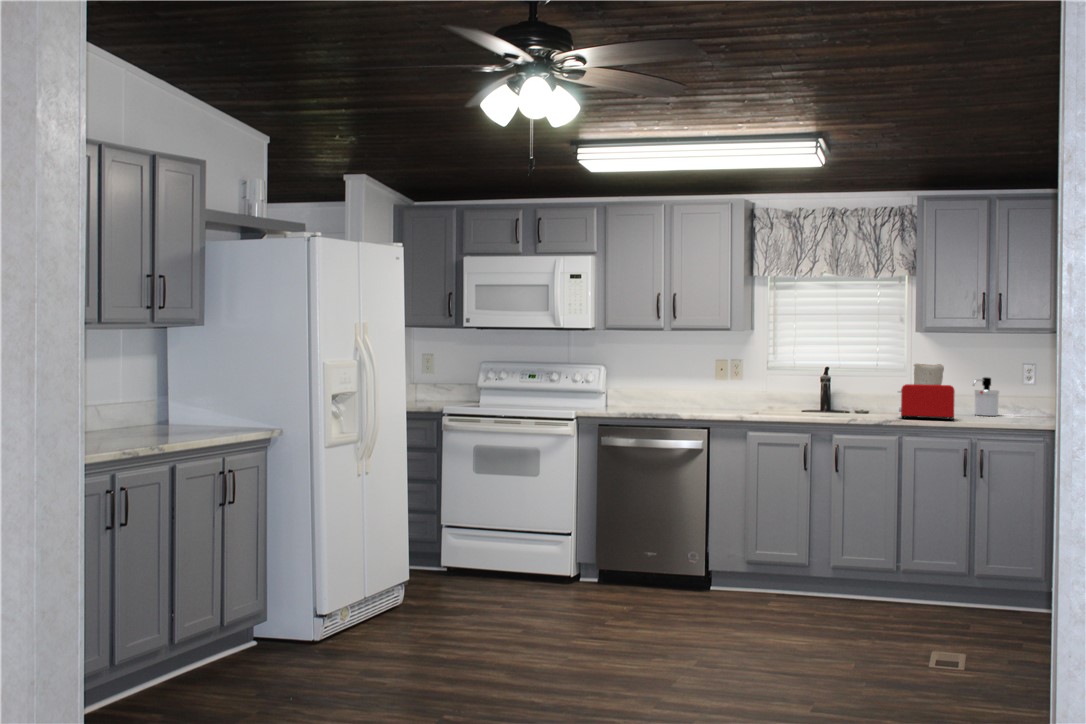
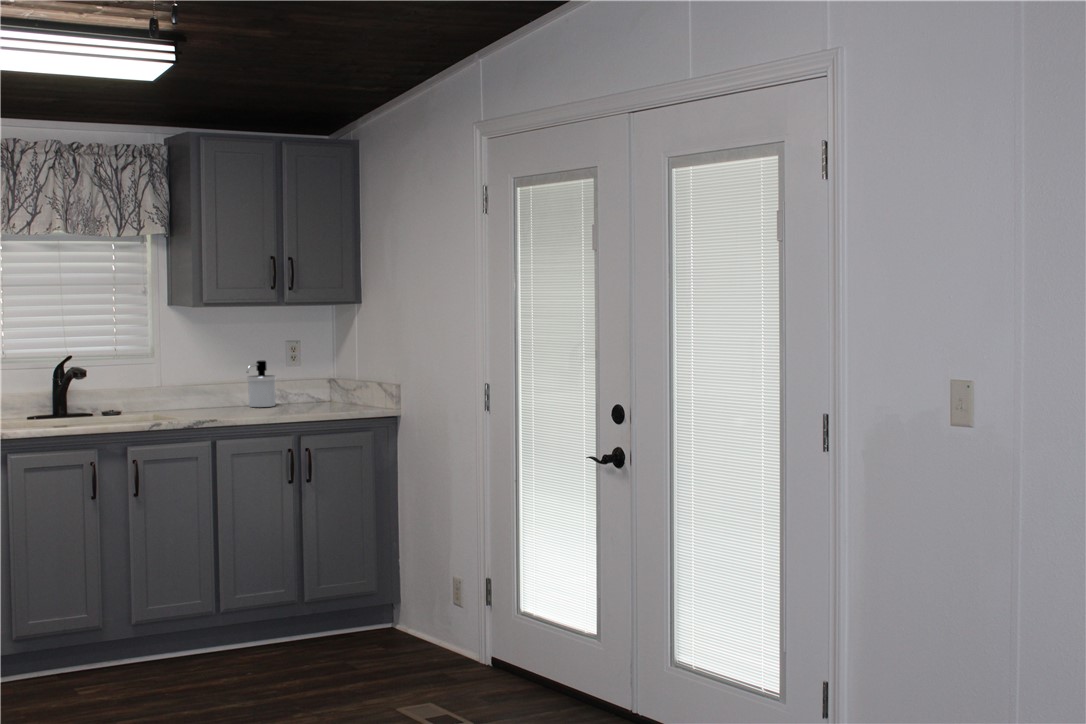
toaster: present [898,364,955,420] -> none [157,350,229,422]

